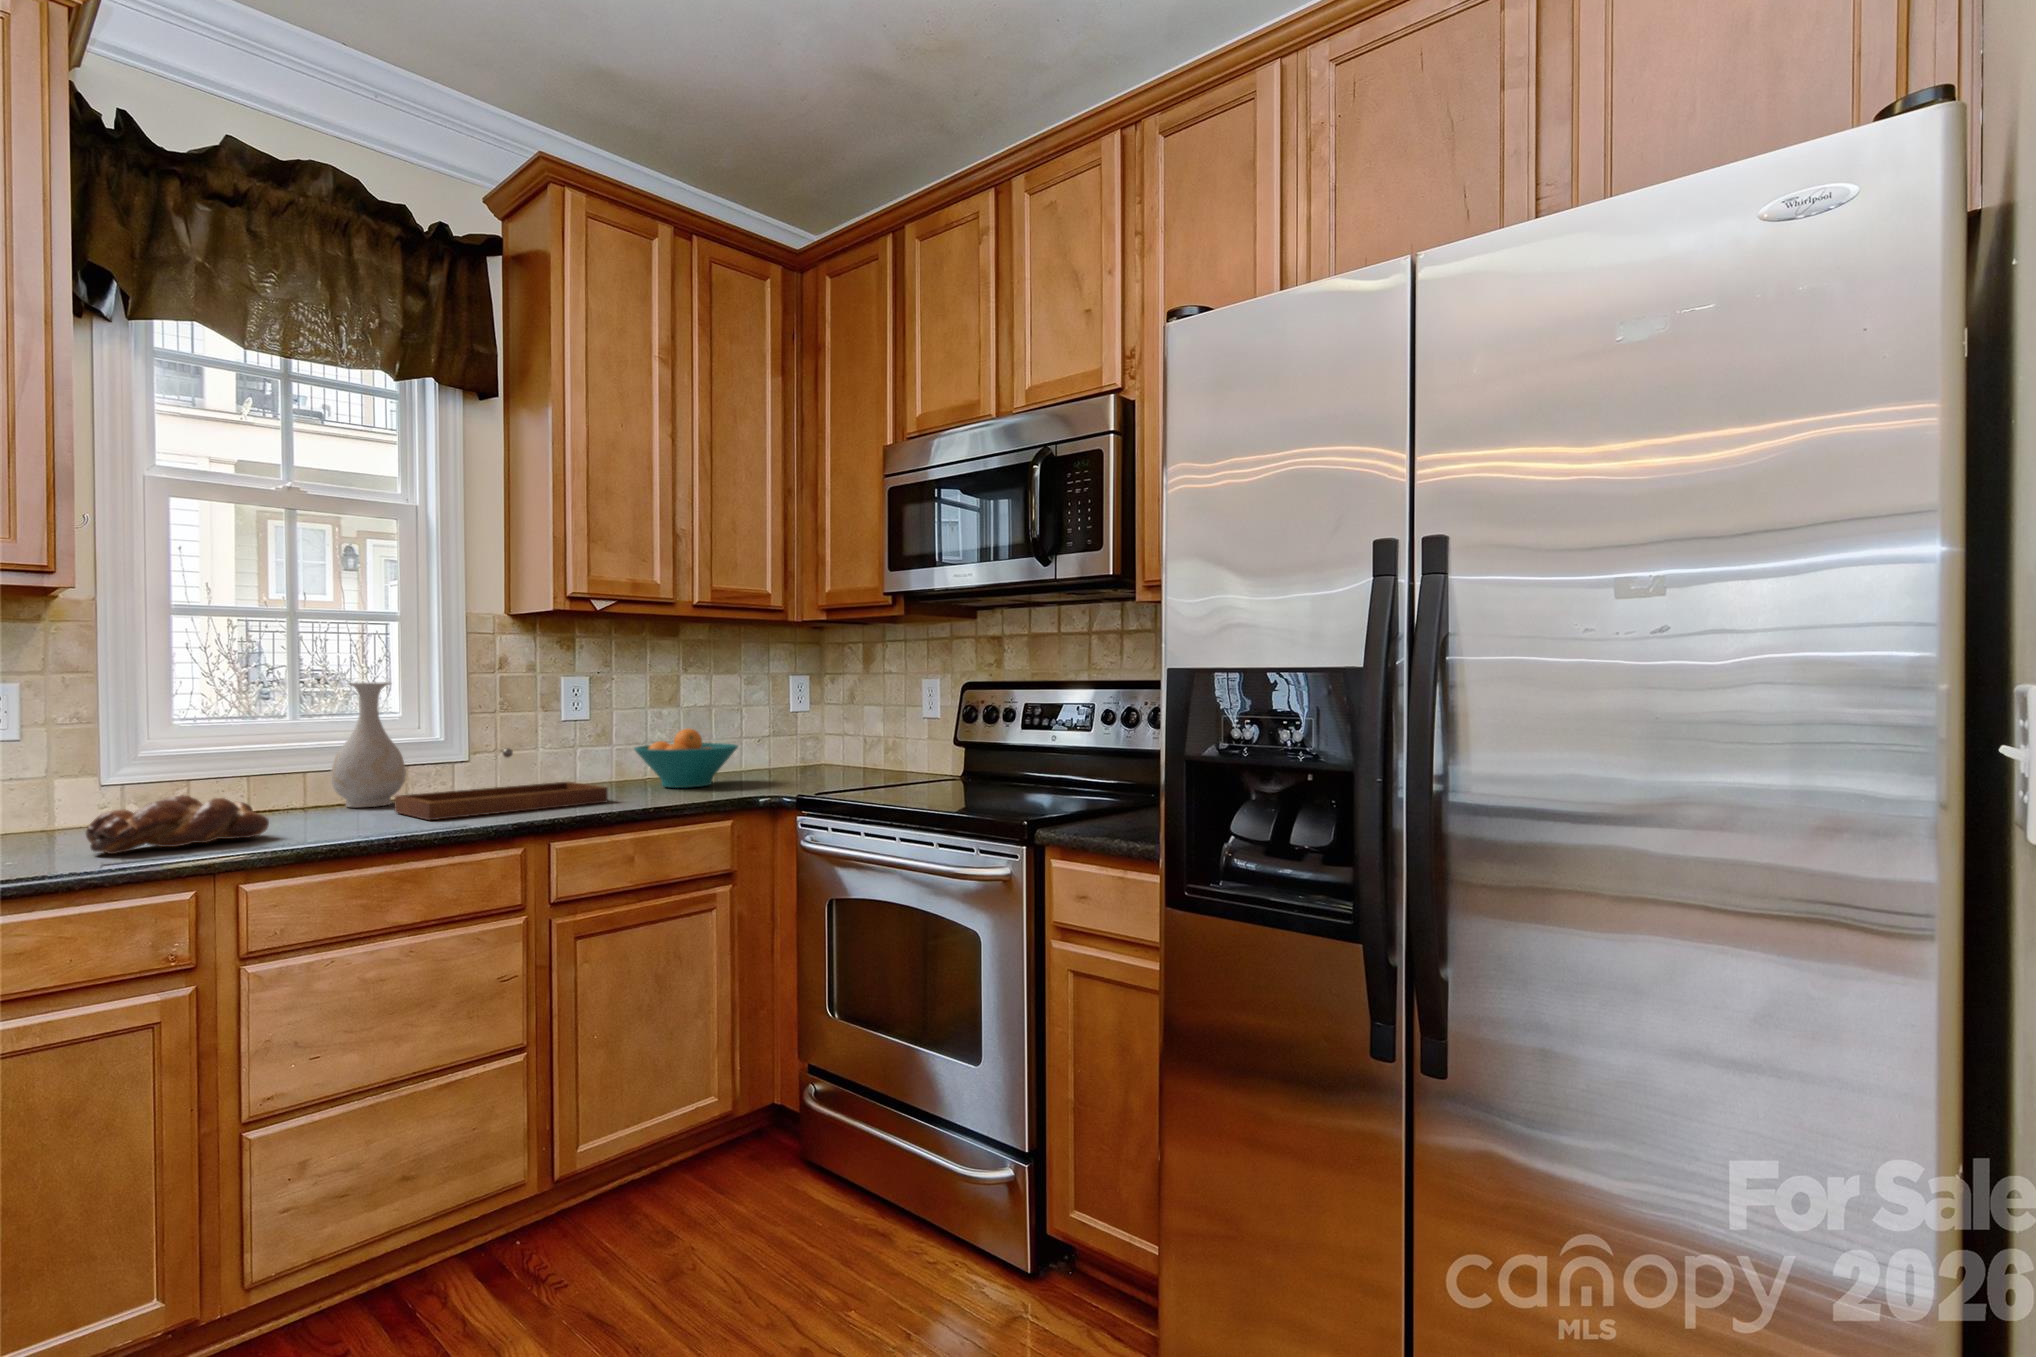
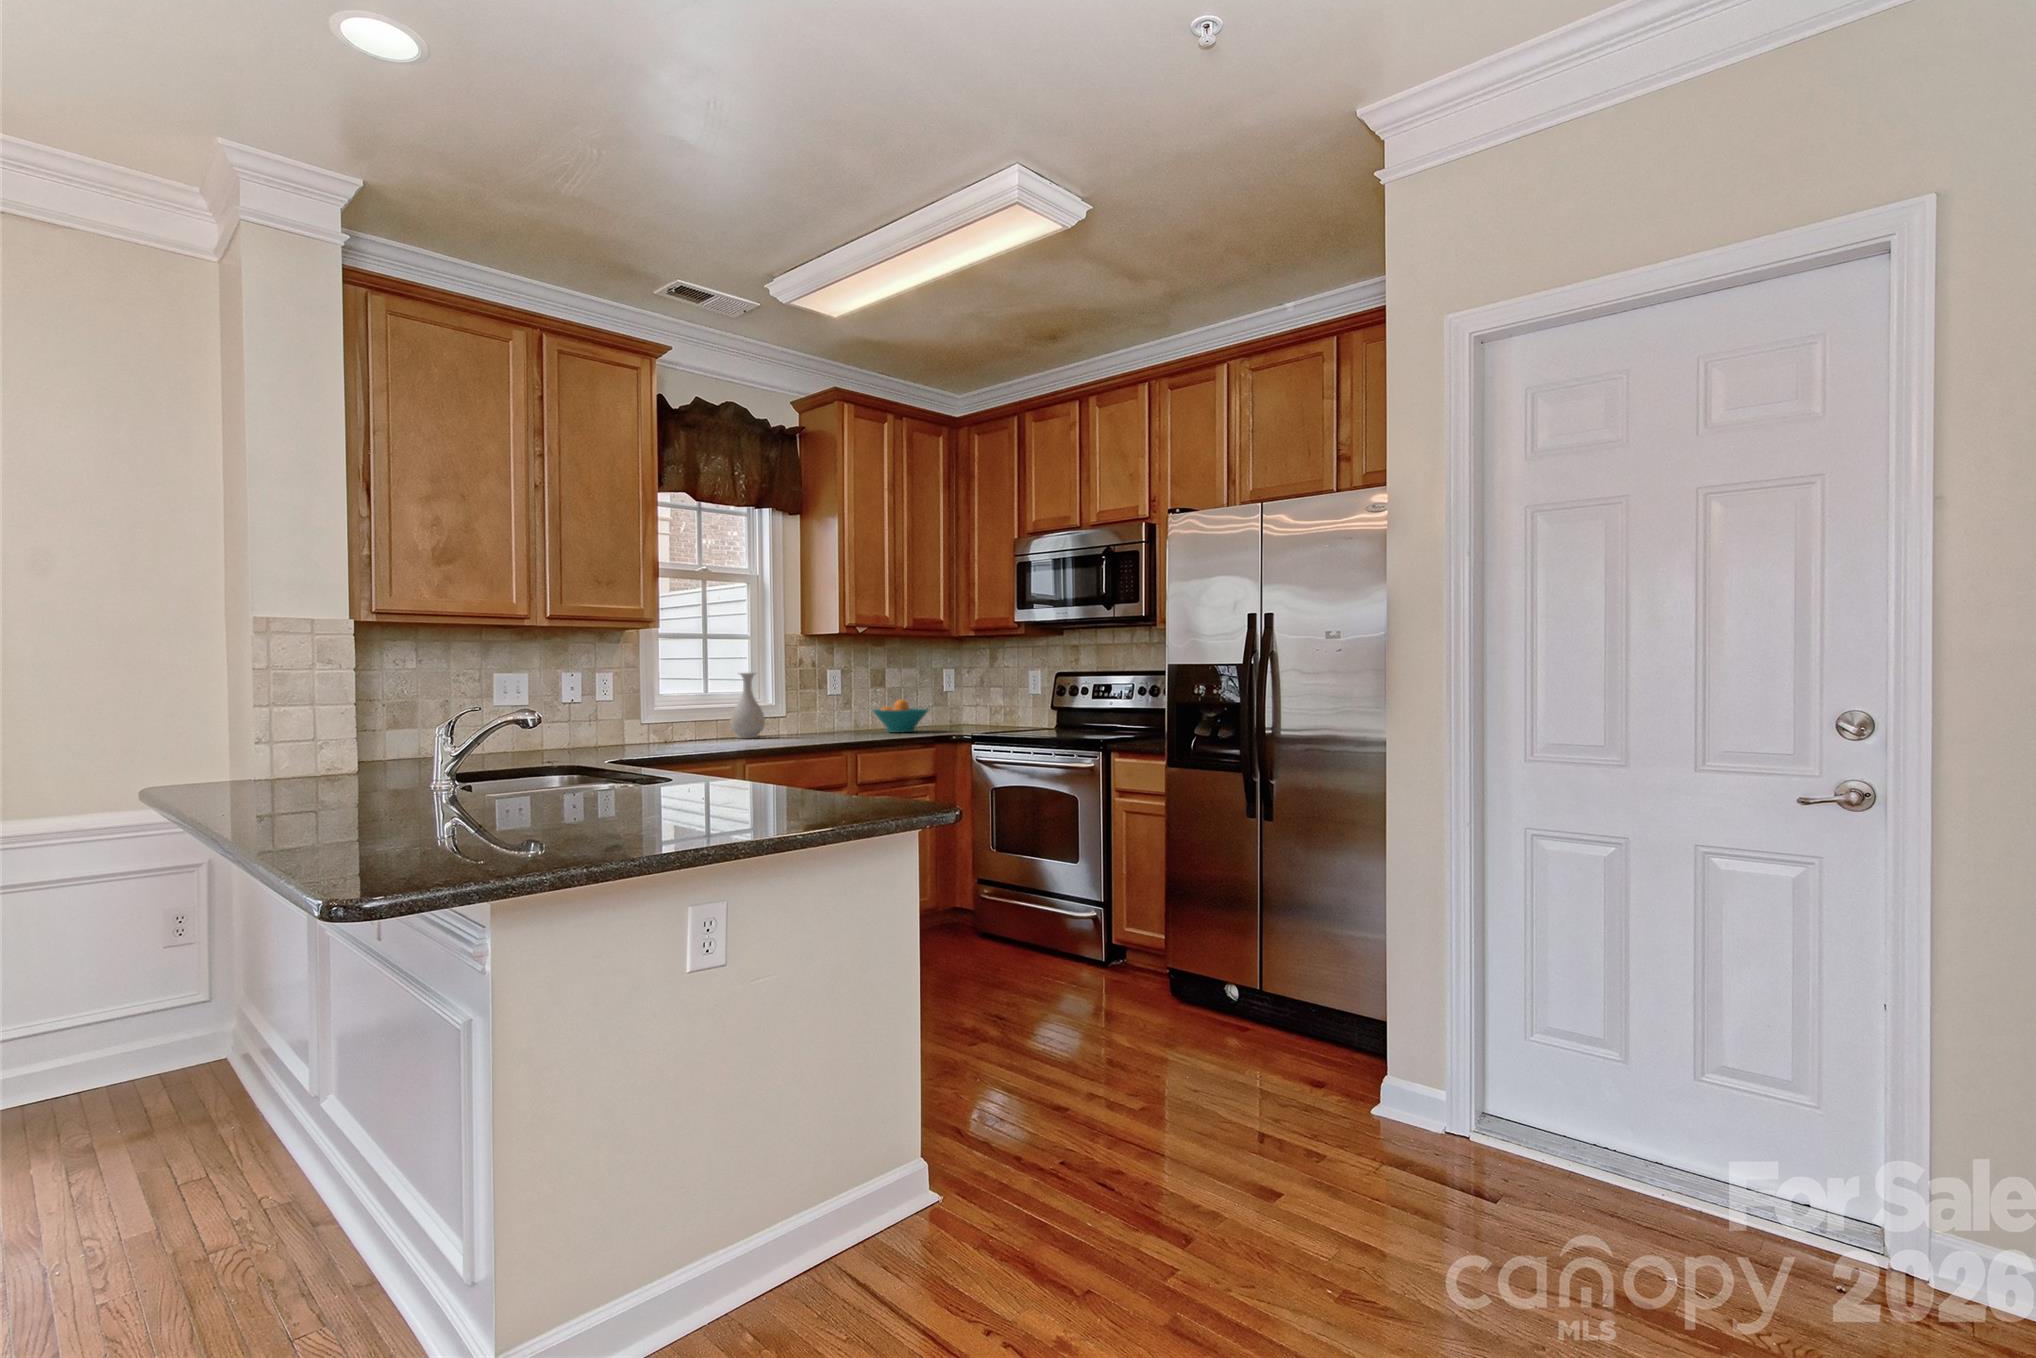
tray: present [395,748,608,820] -> none [772,707,872,741]
bread loaf: present [86,795,269,854] -> none [679,724,744,748]

